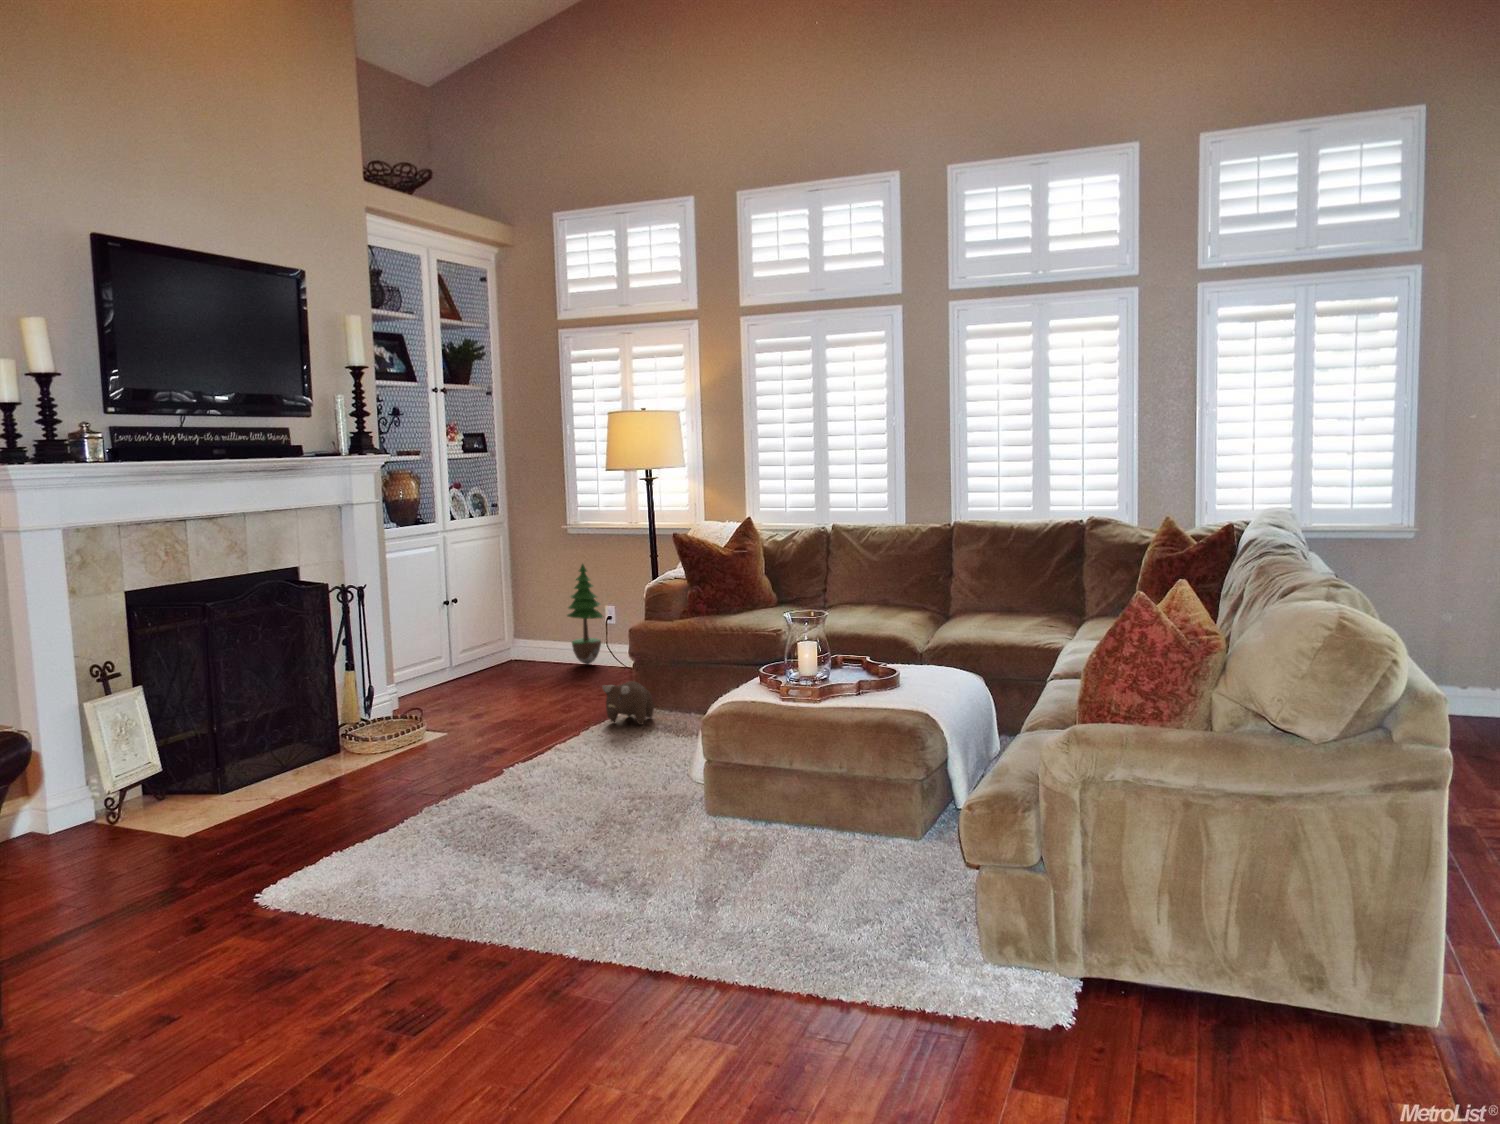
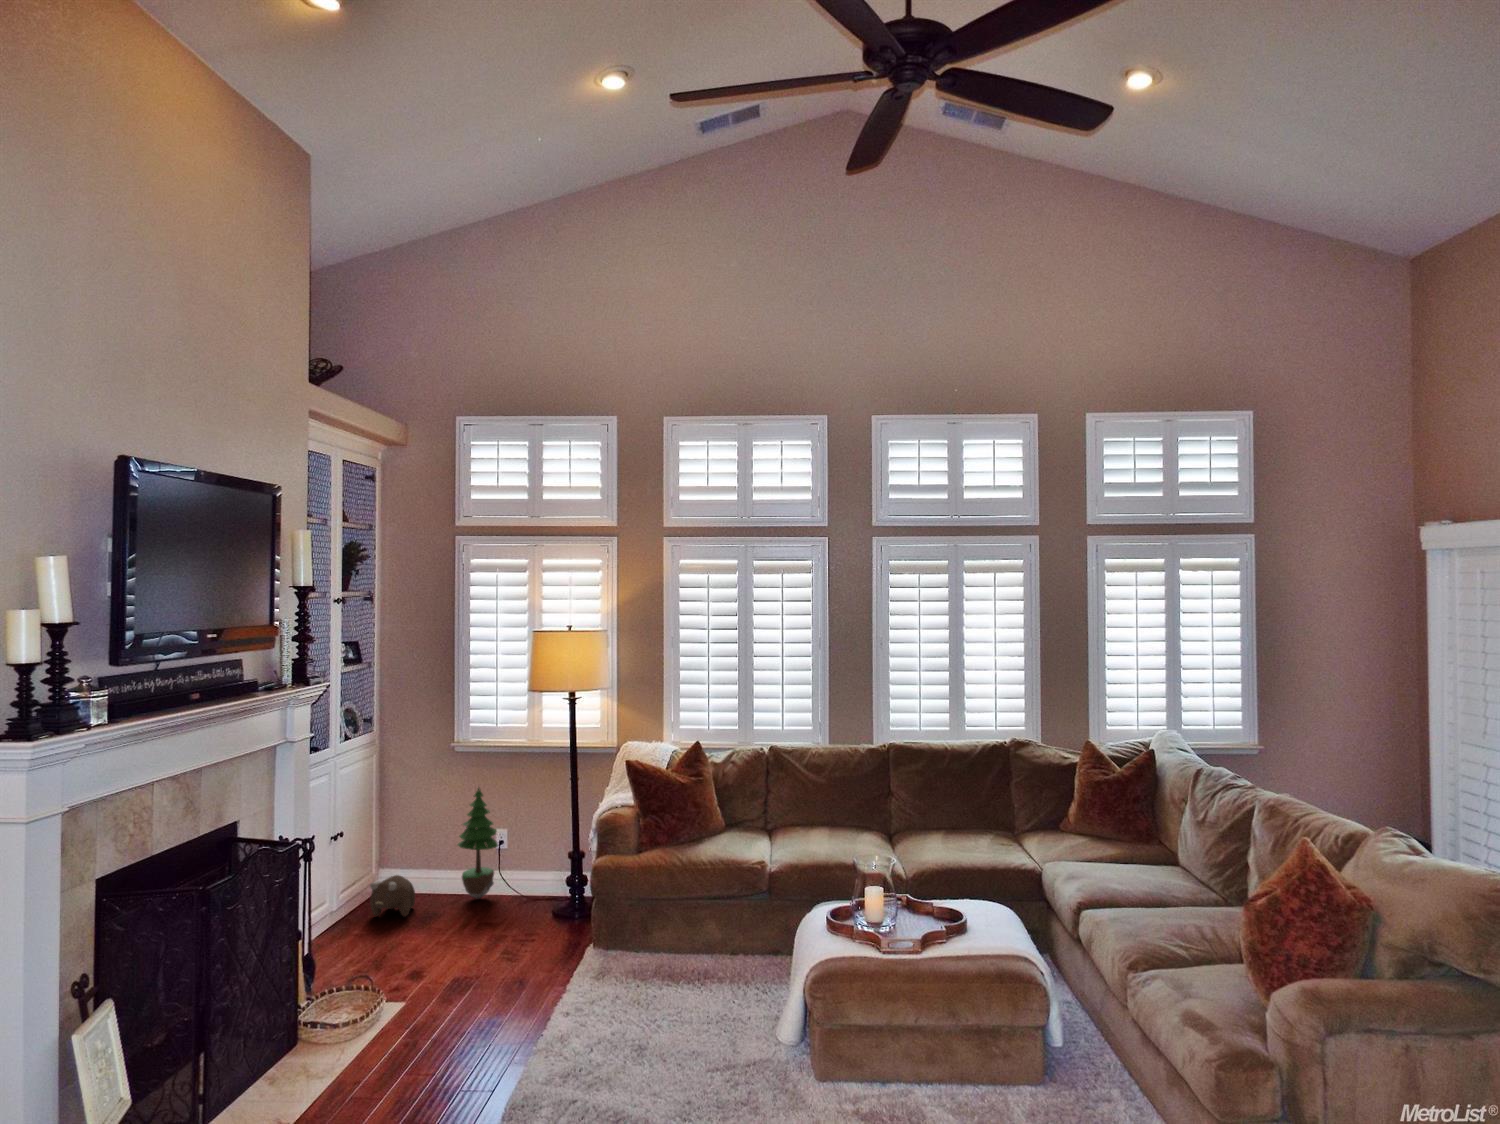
plush toy: present [602,681,654,725] -> present [370,875,415,917]

